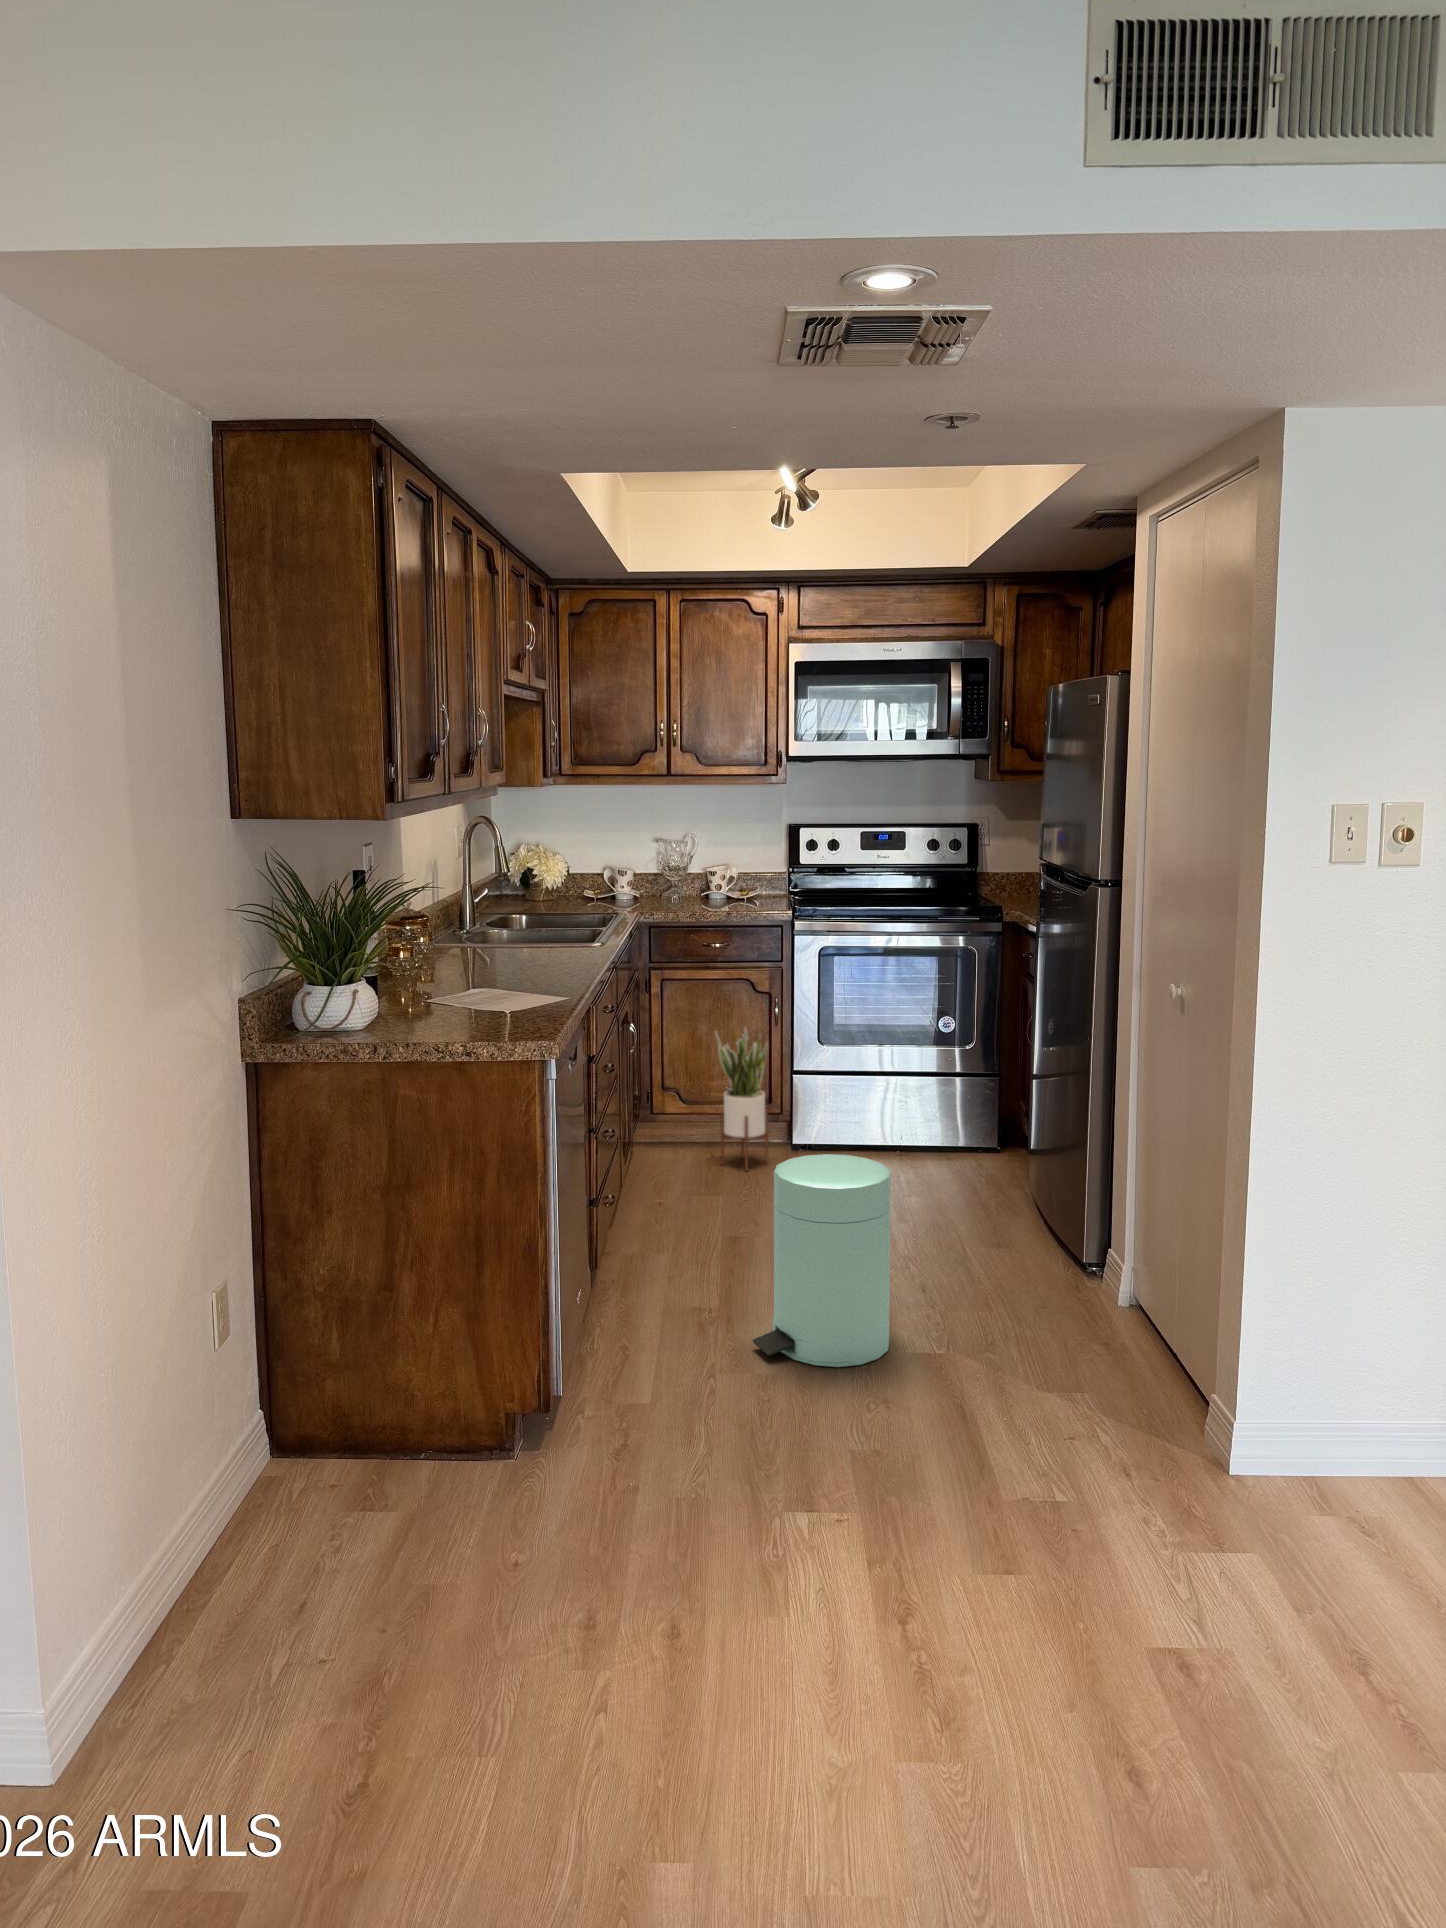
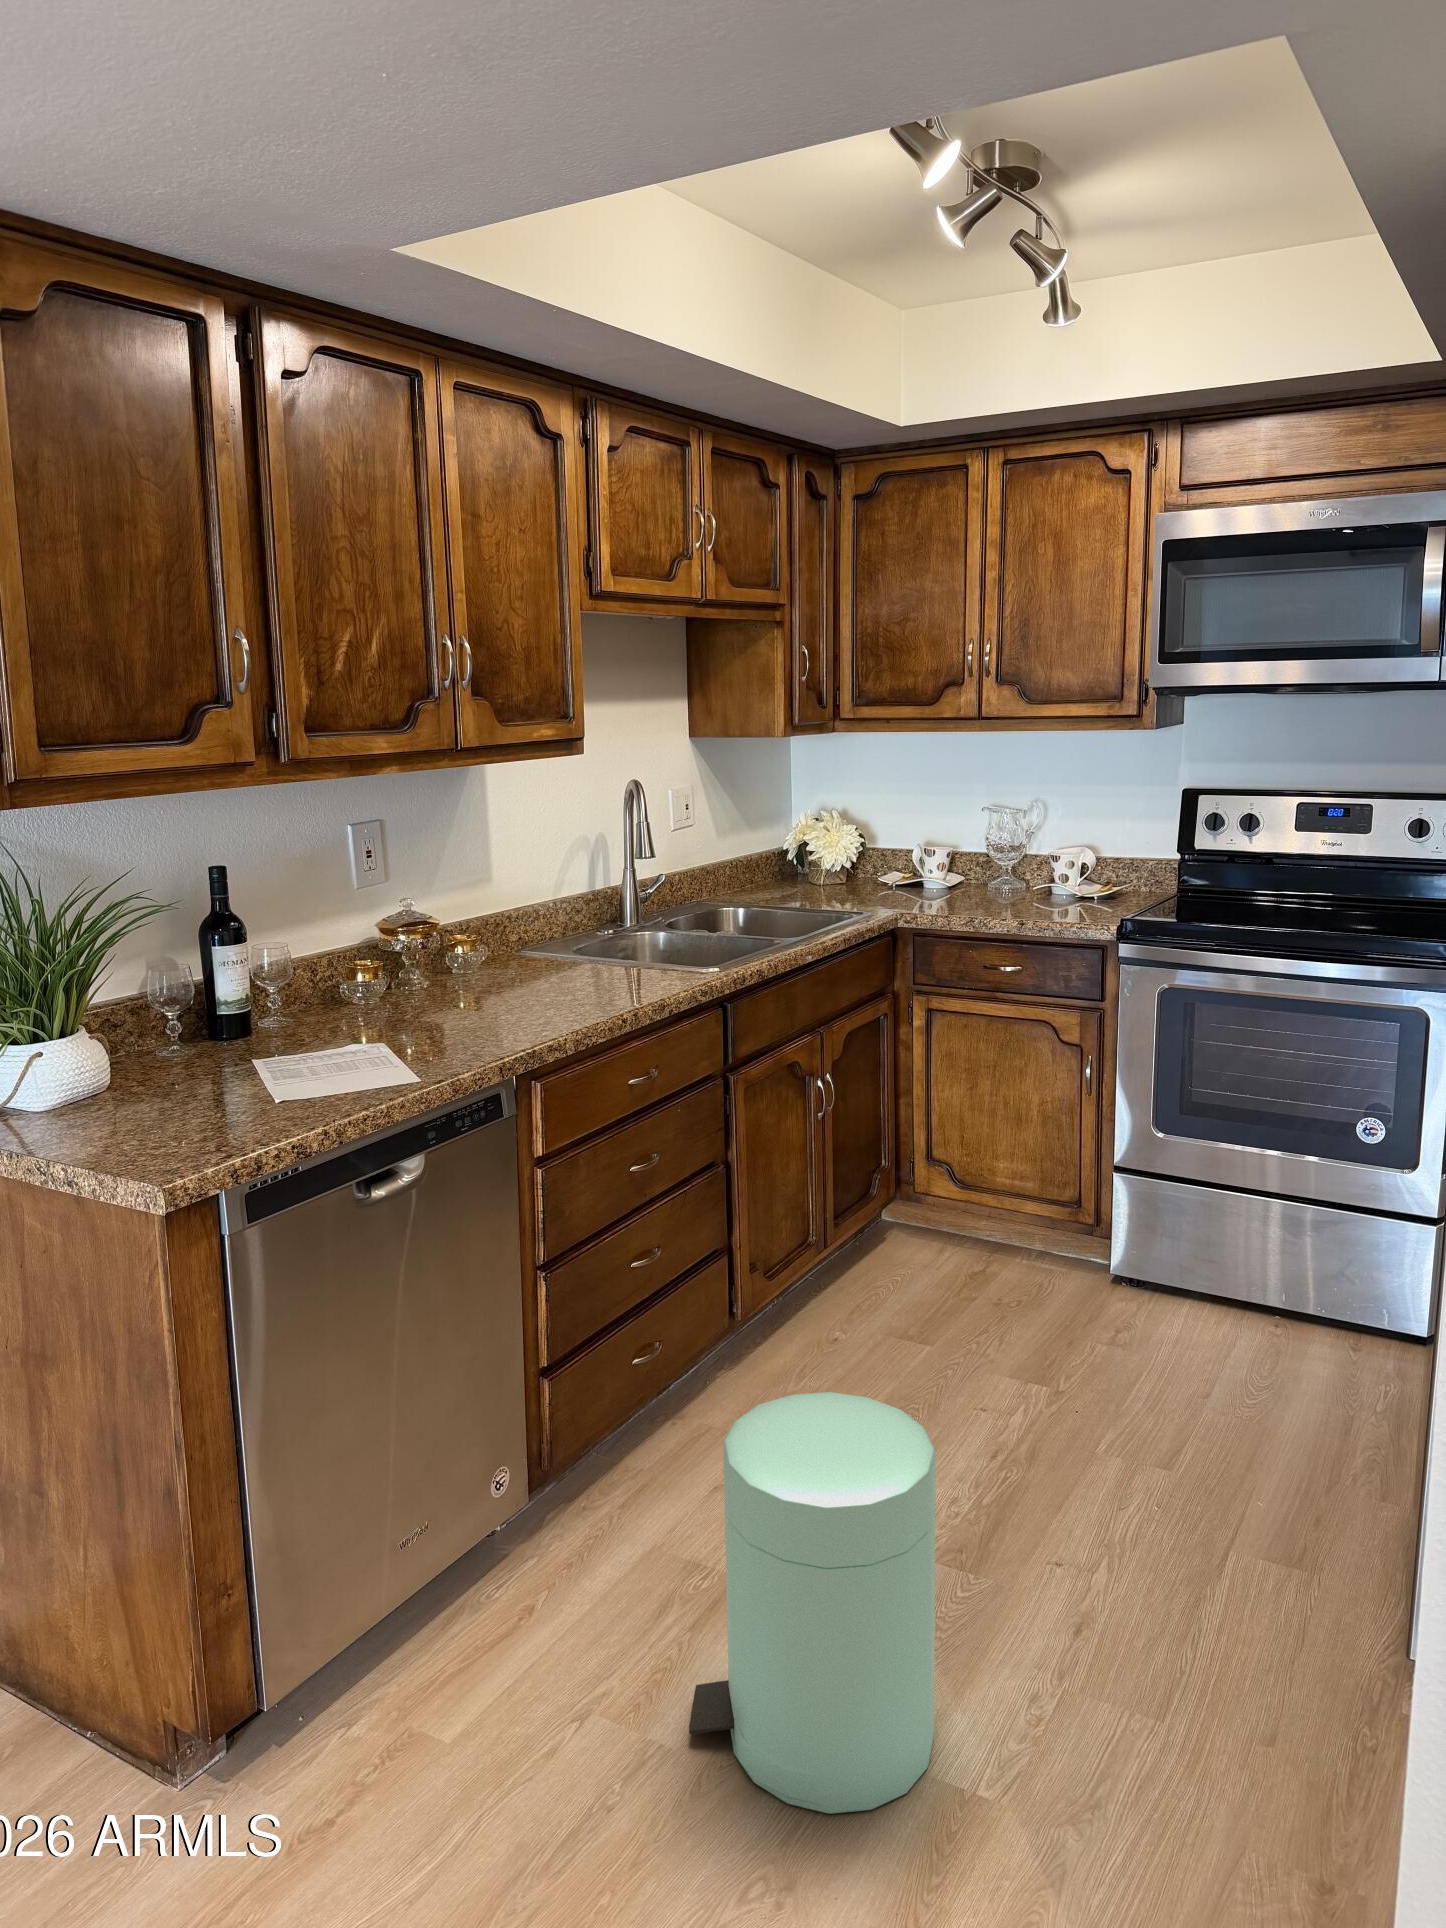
potted plant: present [716,1029,768,1171] -> none [971,1095,1063,1307]

